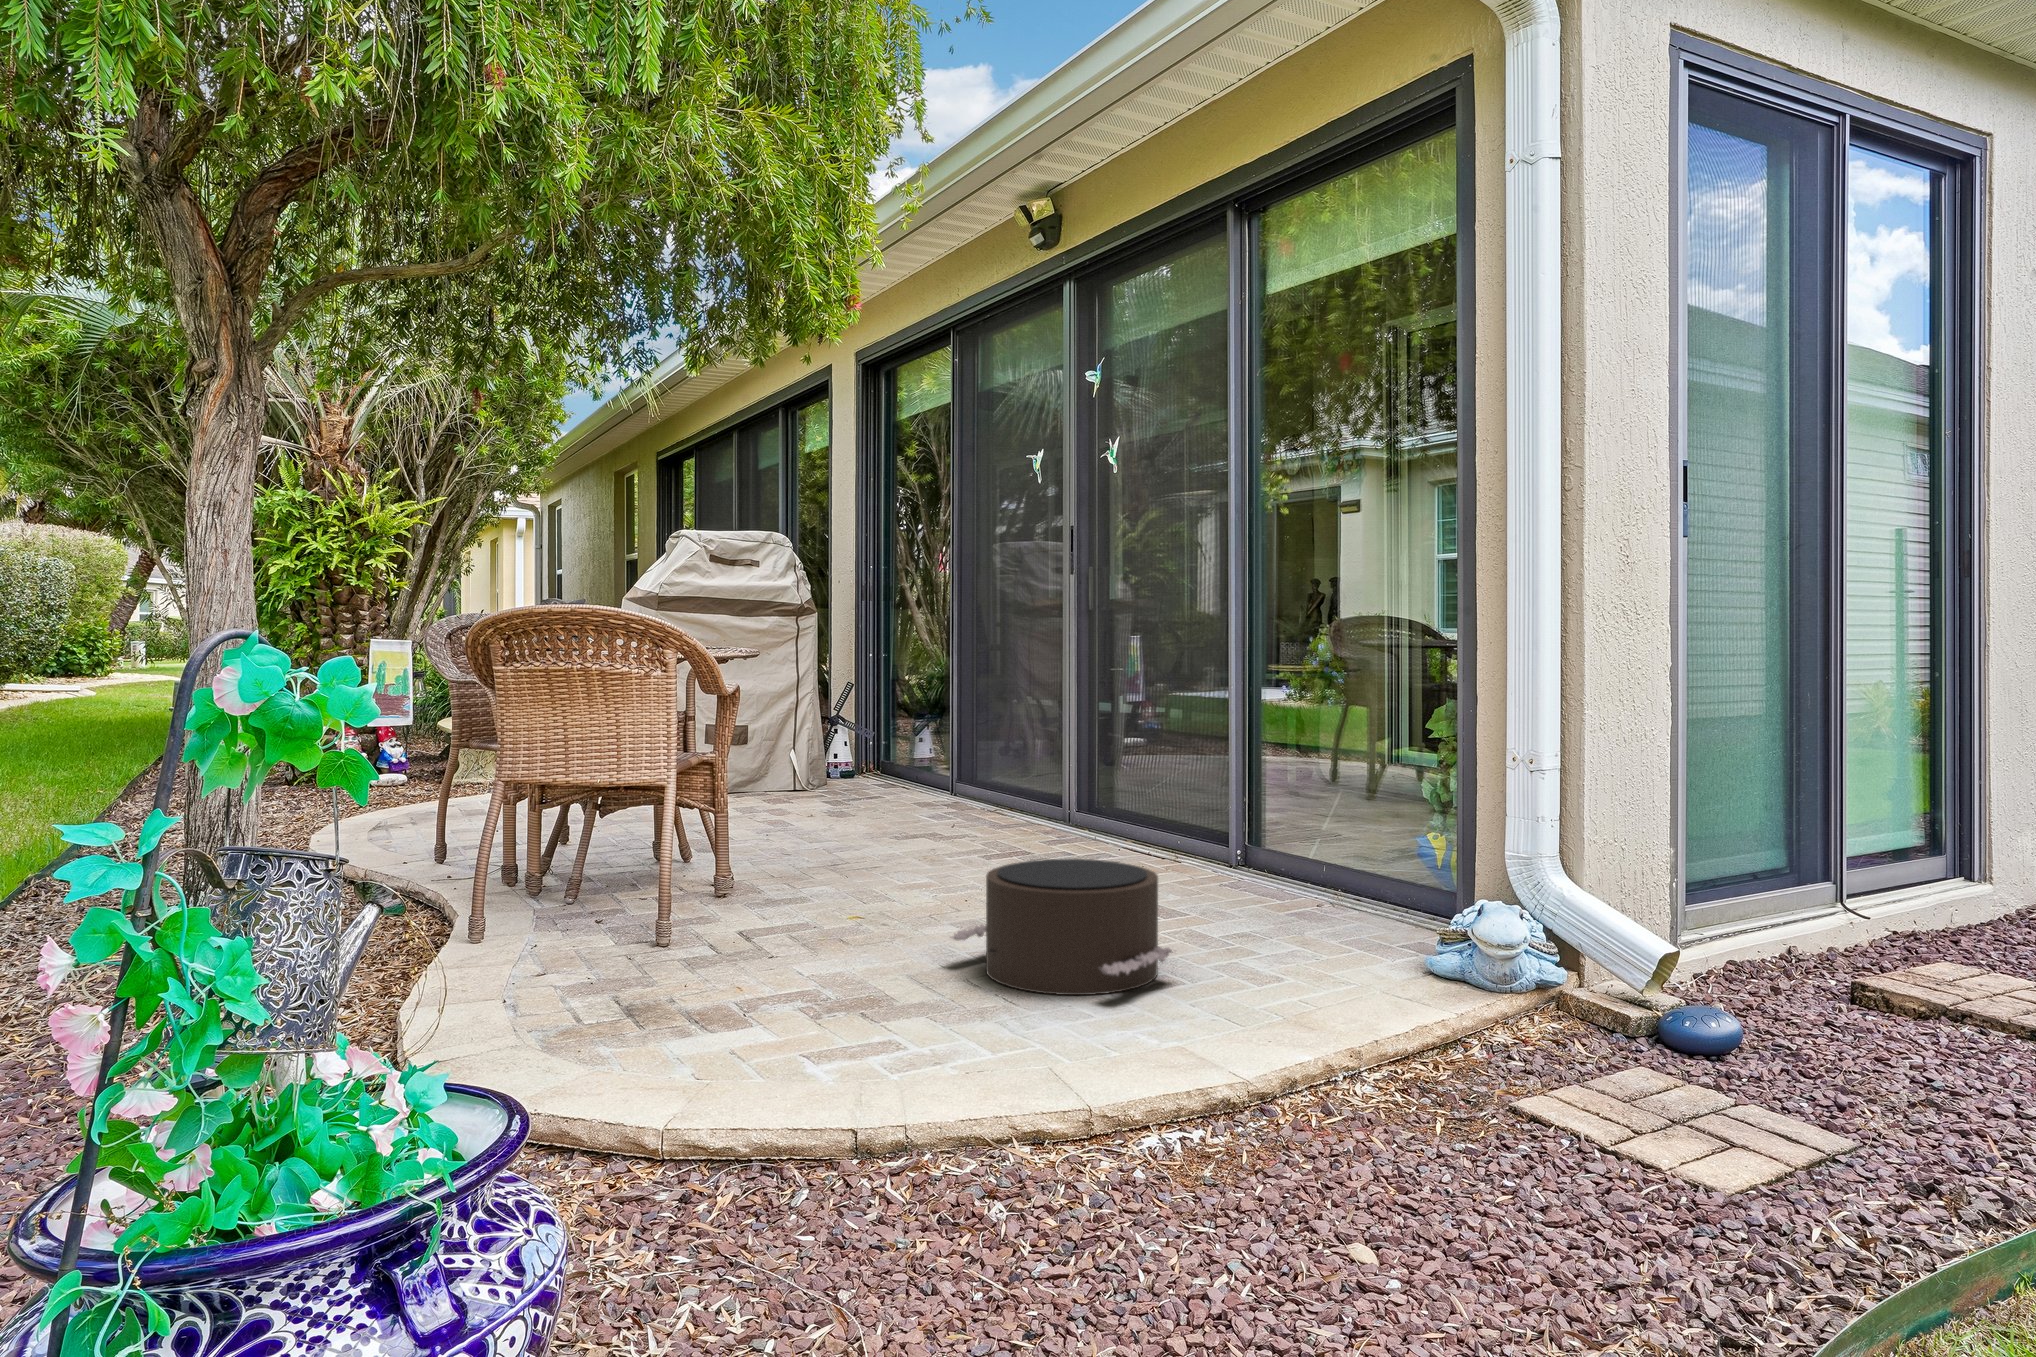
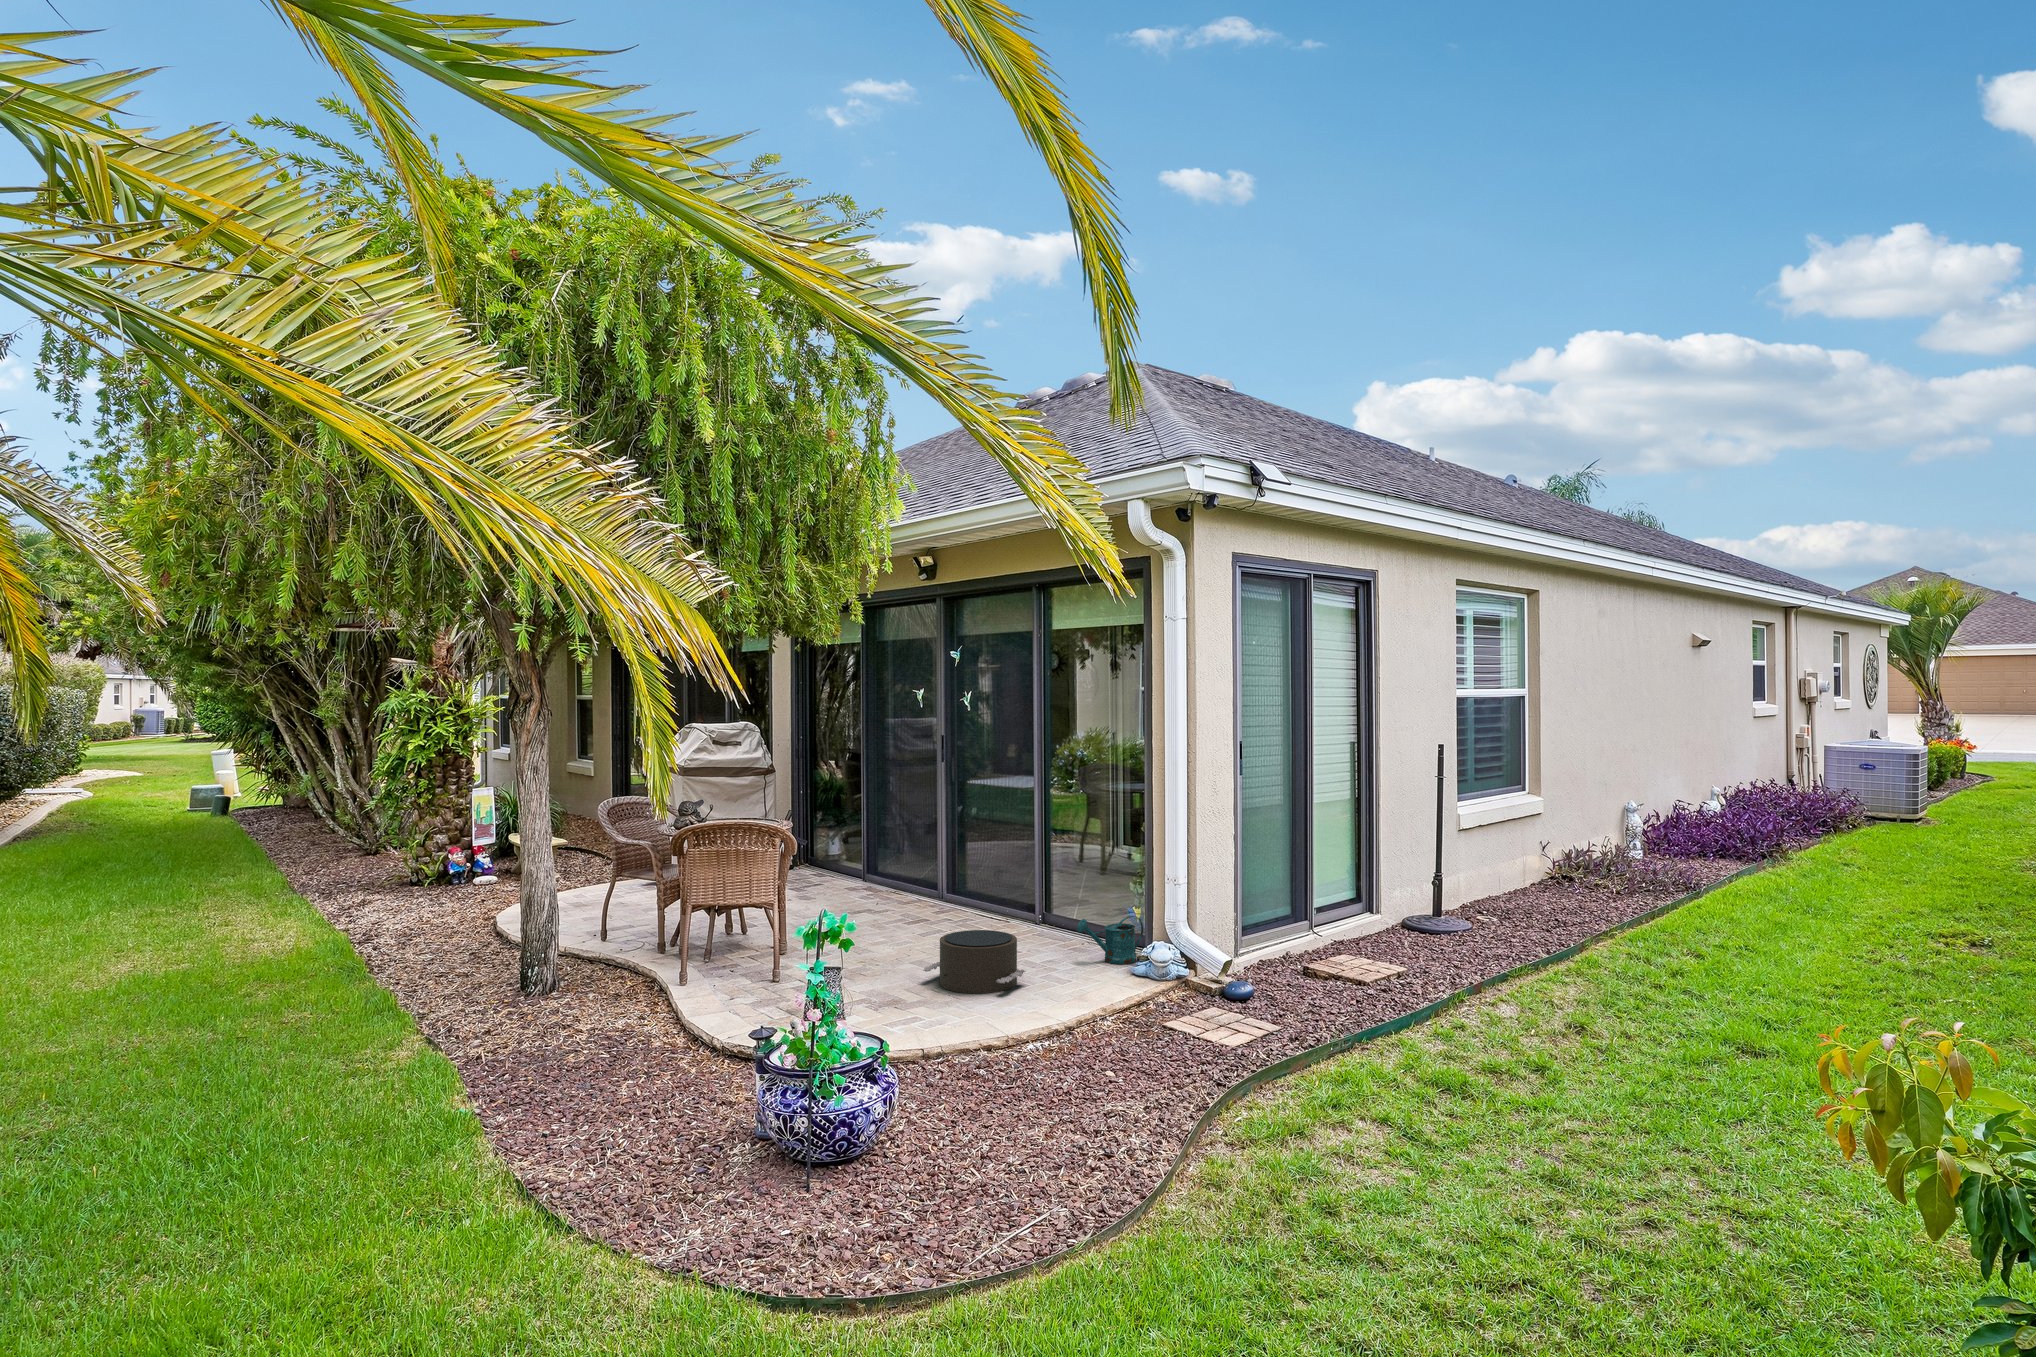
watering can: none [1303,848,1454,951] -> present [1077,916,1143,964]

